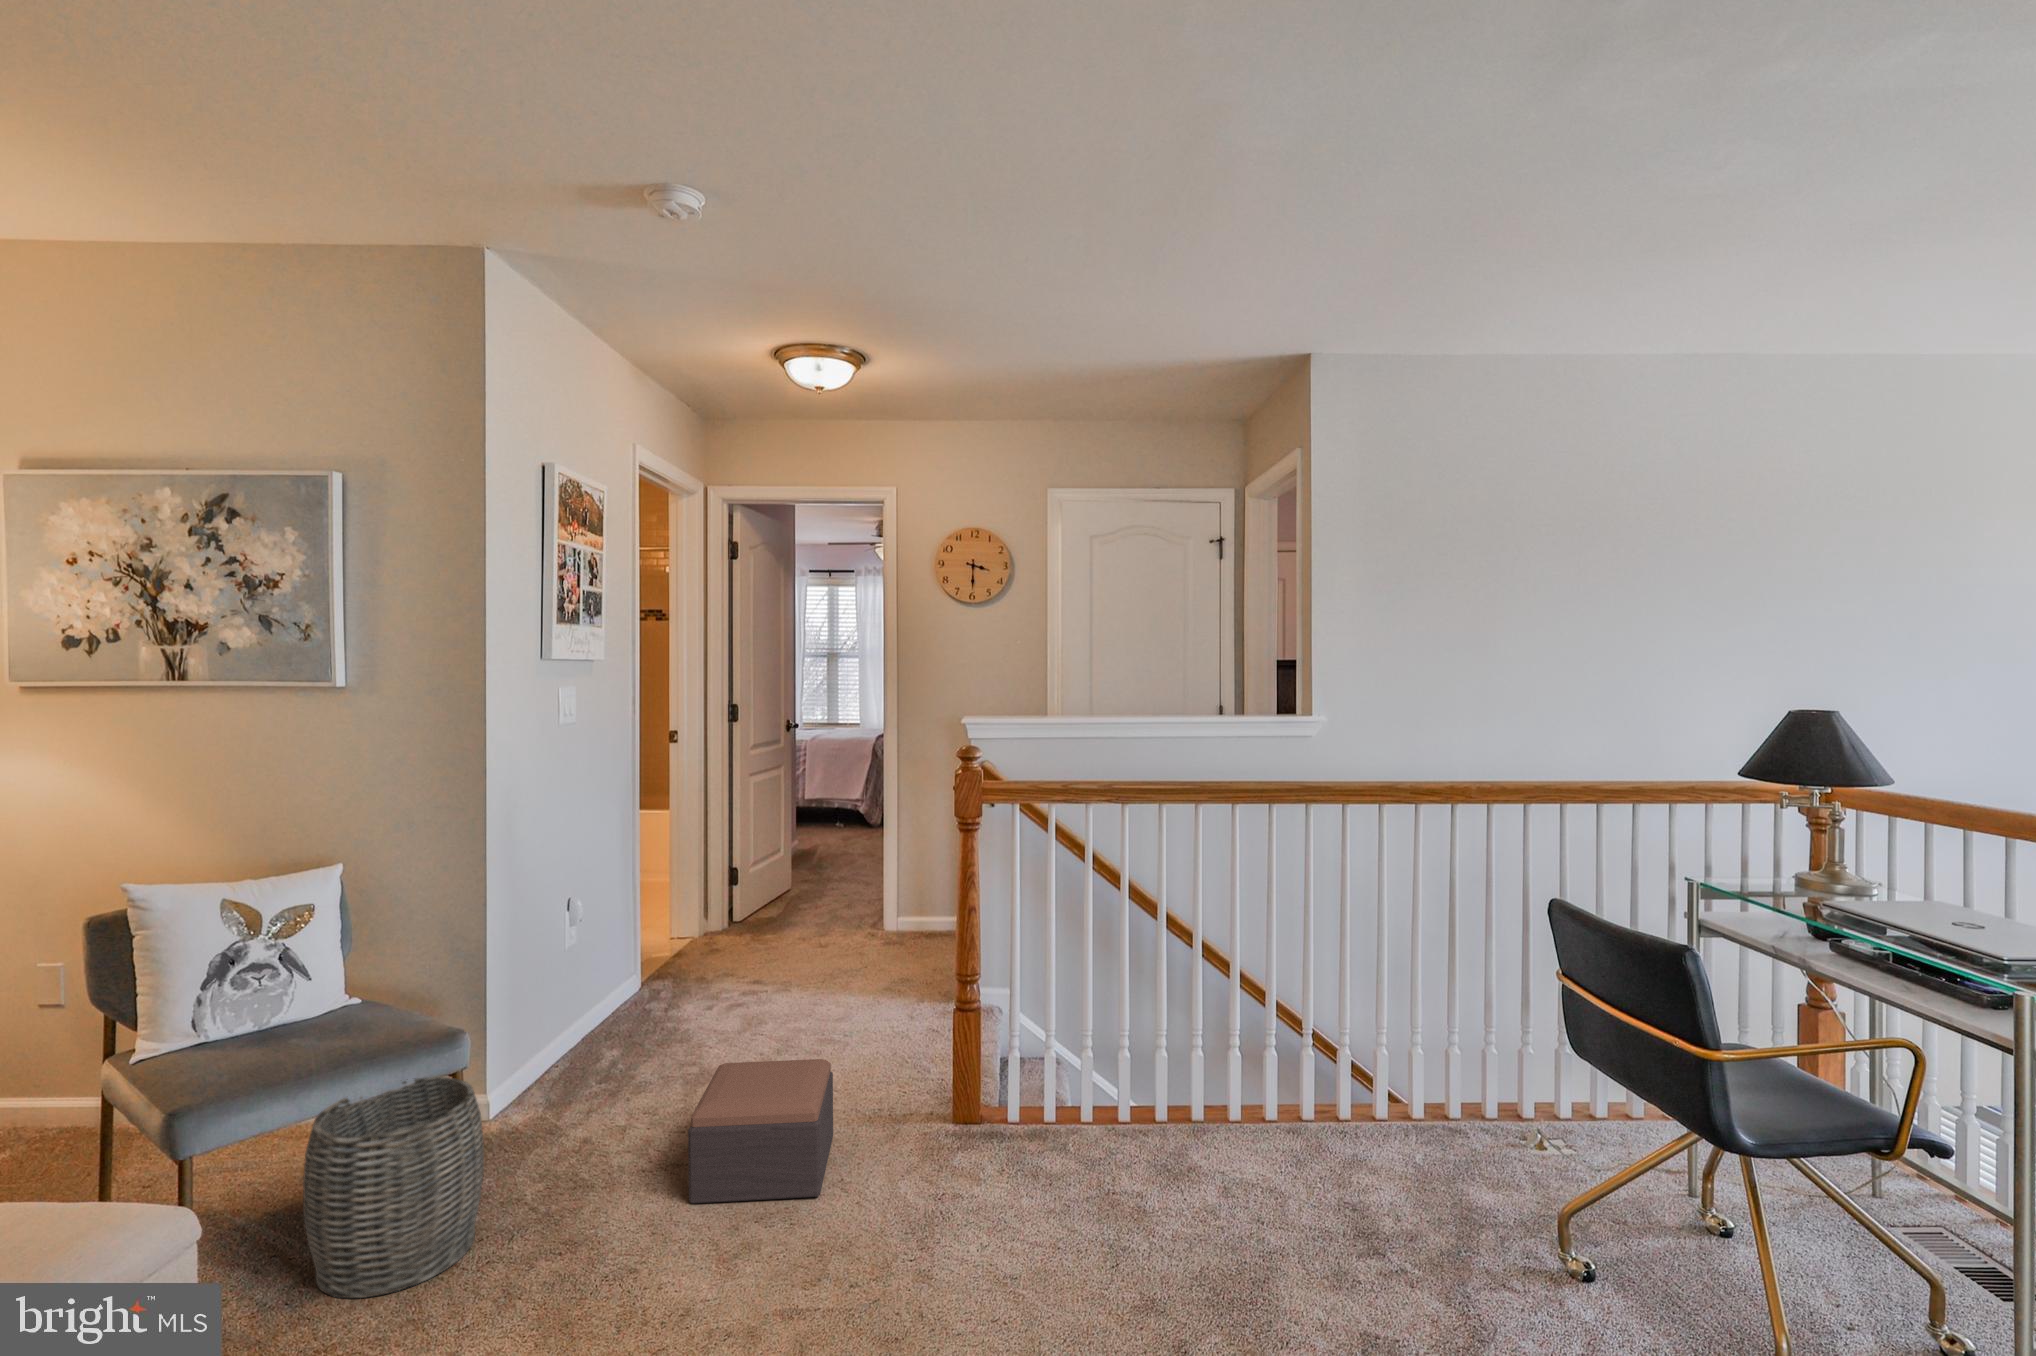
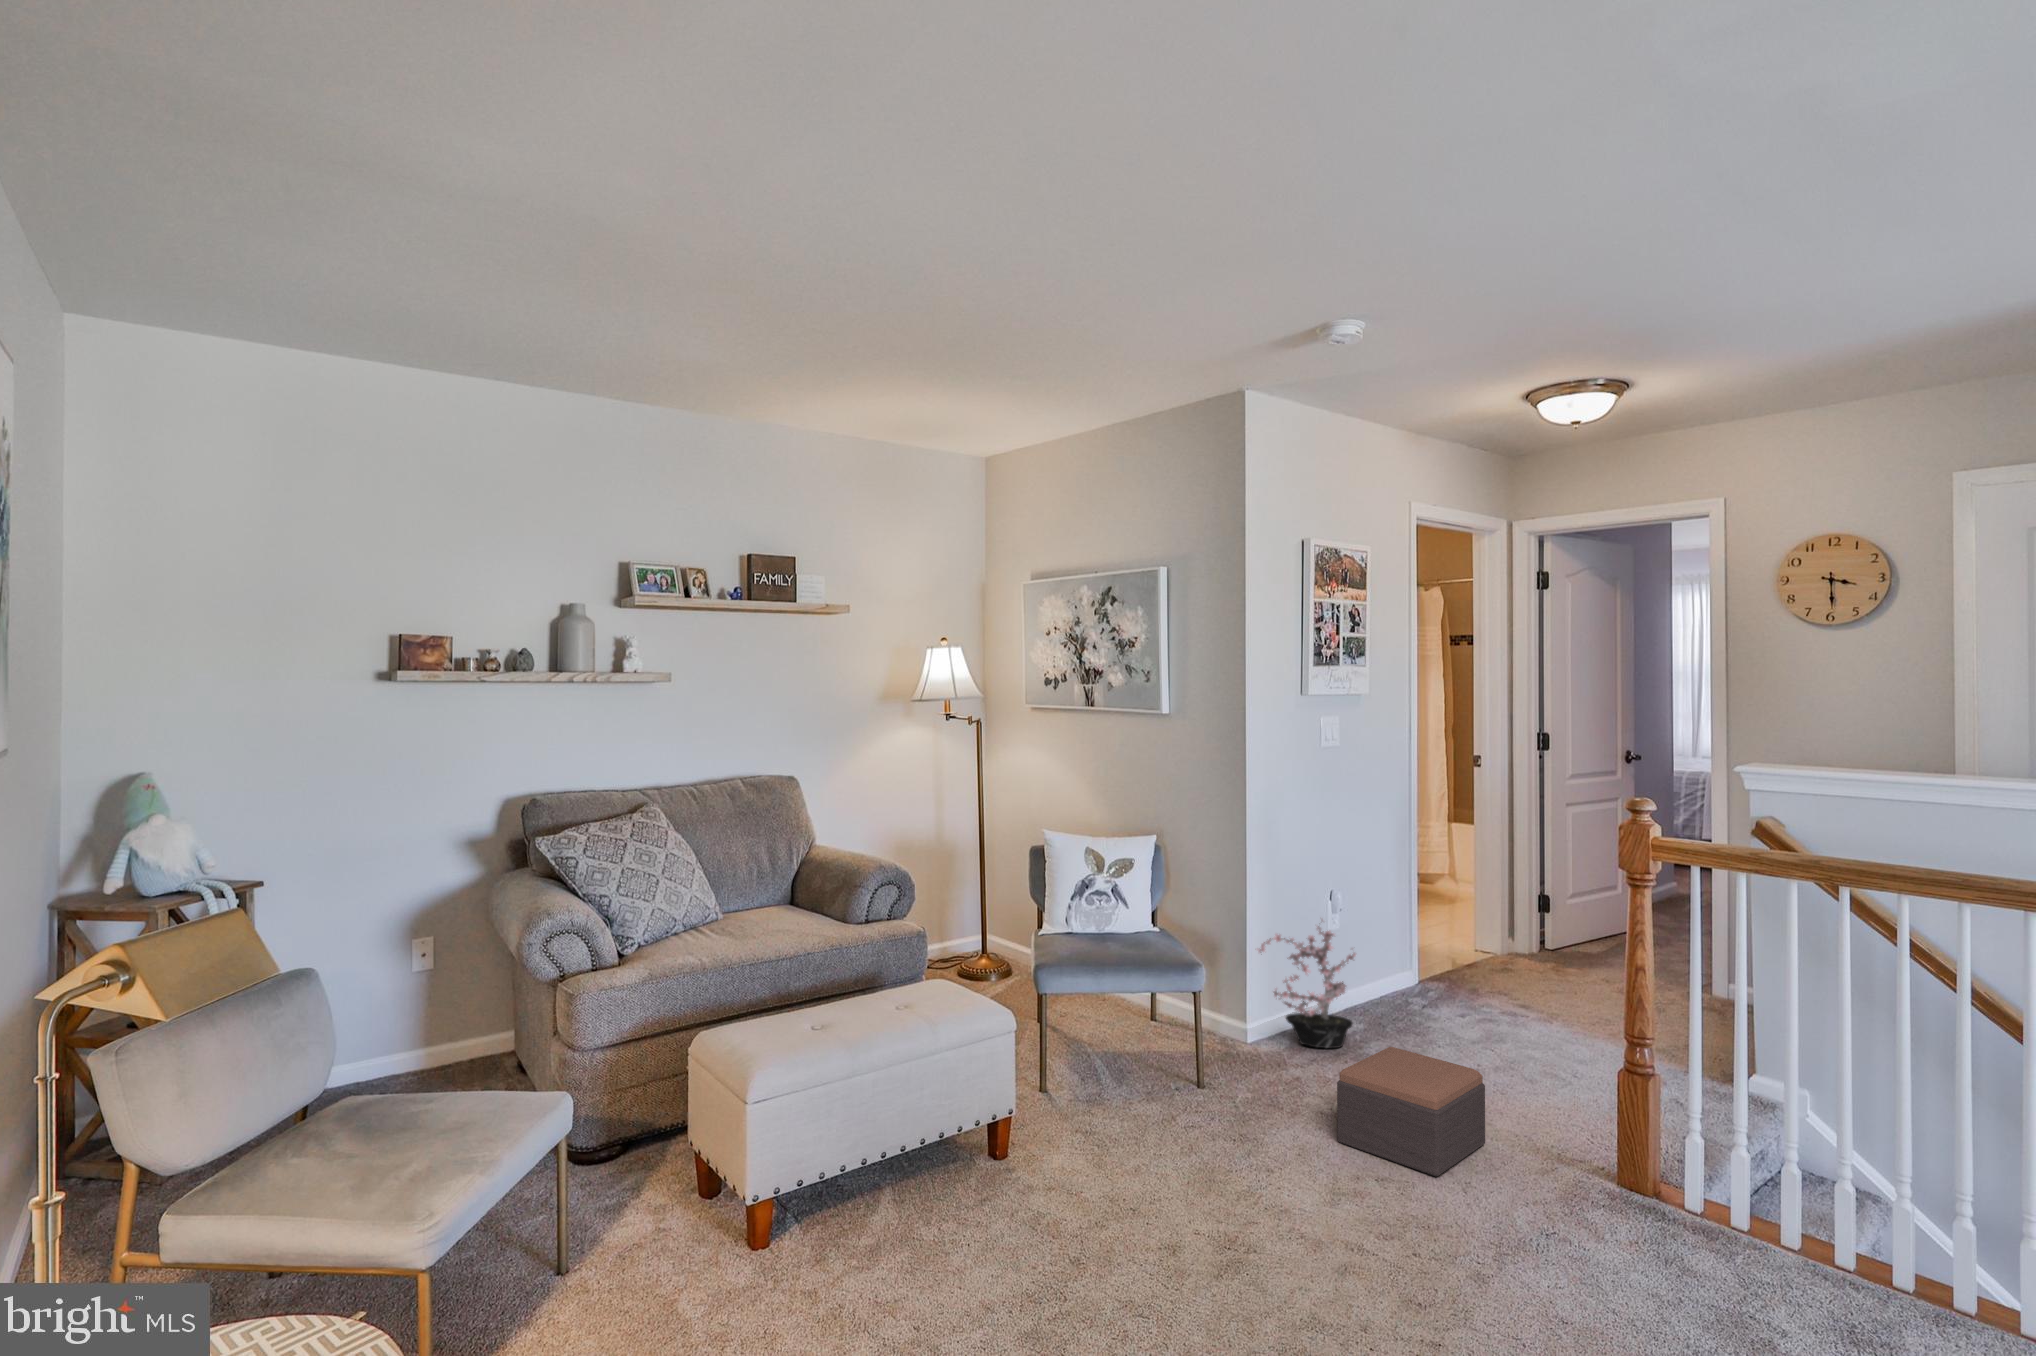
potted plant: none [503,925,632,1093] -> present [1257,920,1356,1048]
woven basket: present [303,1077,484,1298] -> none [1102,984,1204,1116]

